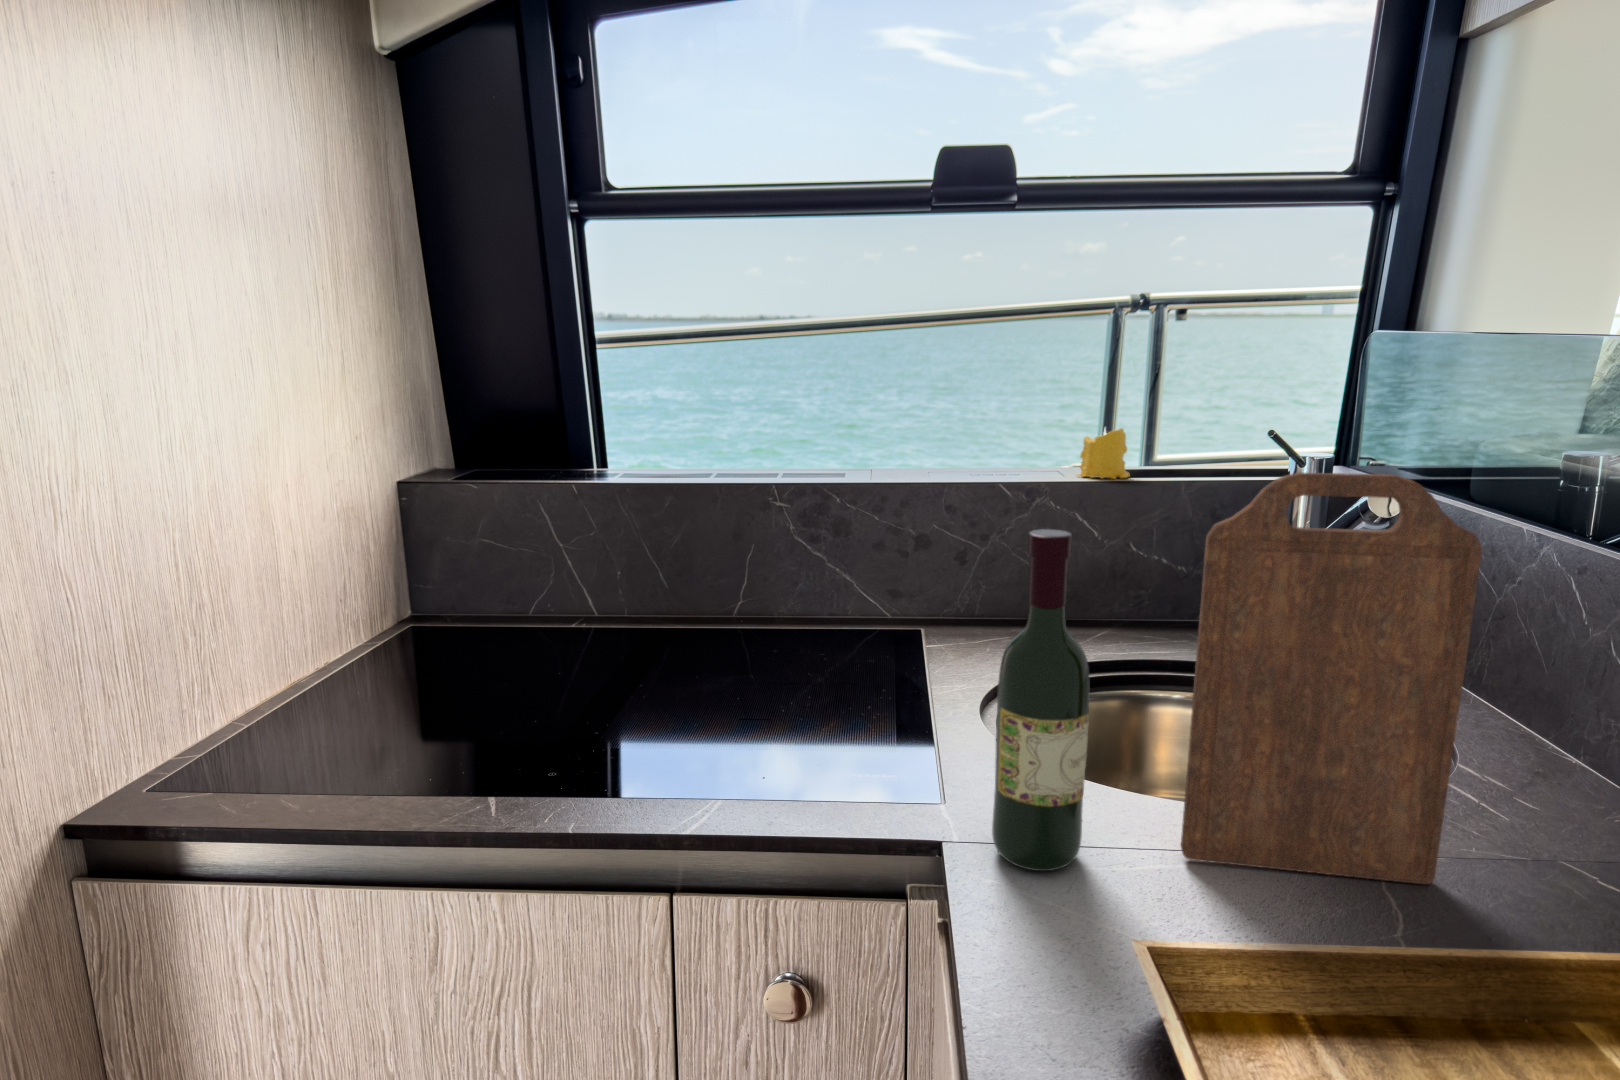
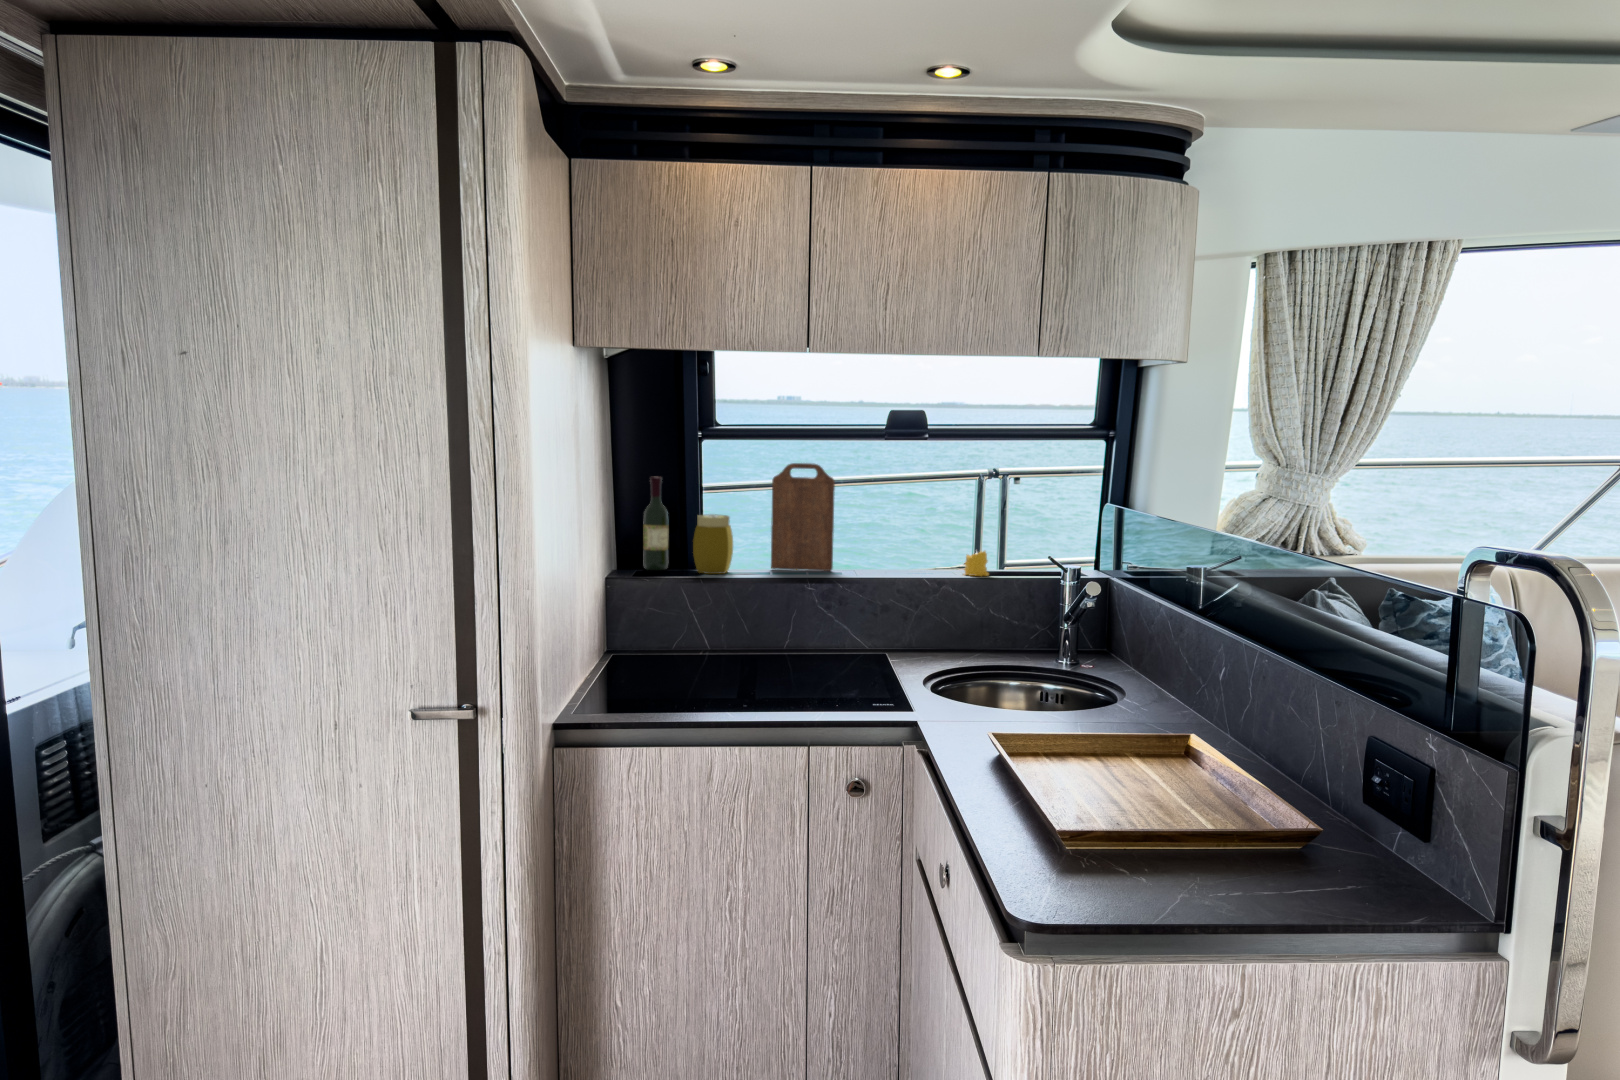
jar: none [561,368,640,478] -> present [693,514,733,574]
cutting board: present [1181,472,1482,884] -> present [771,463,835,571]
wine bottle: present [992,529,1090,871] -> present [643,477,668,570]

